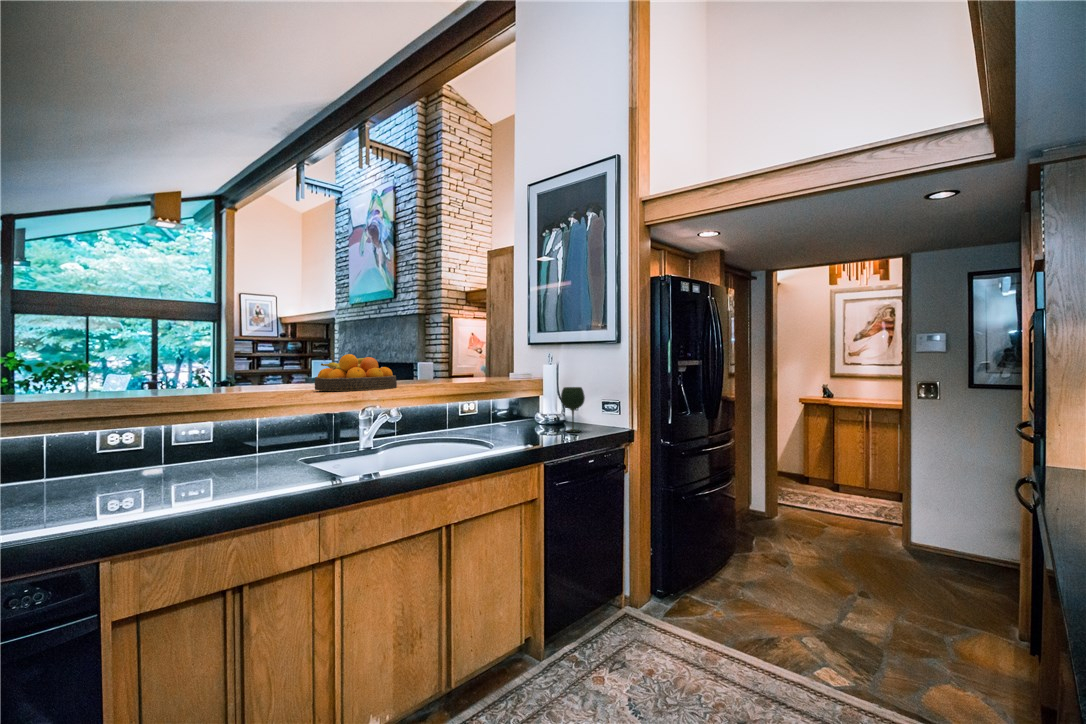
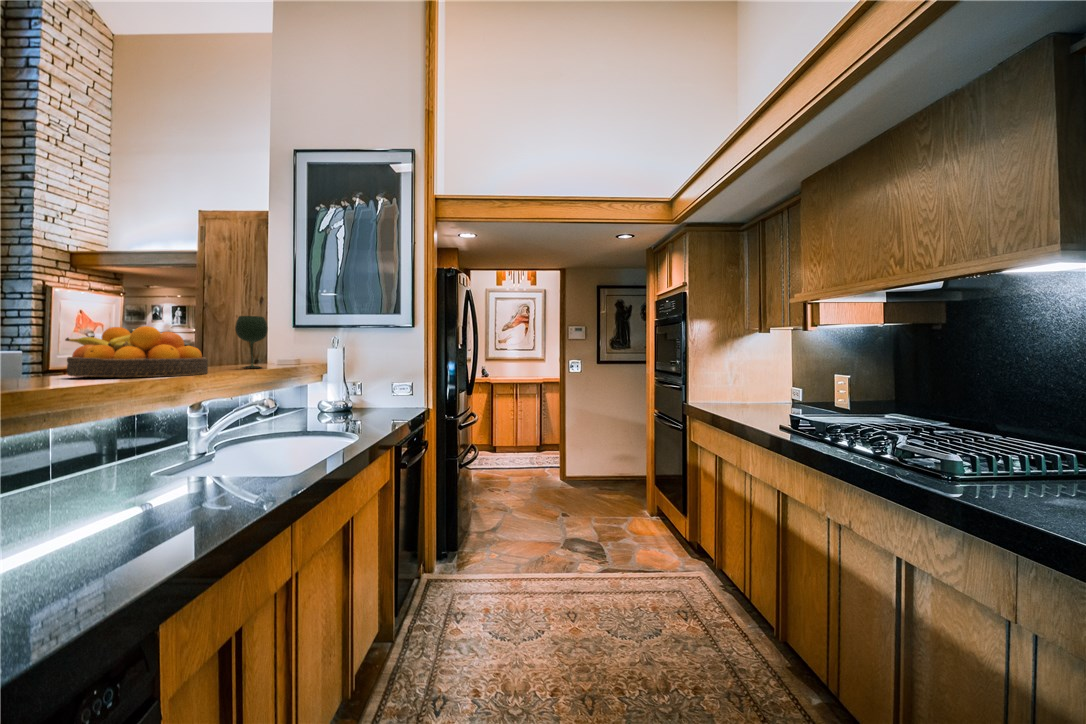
wine glass: present [561,387,585,432] -> present [235,316,268,368]

